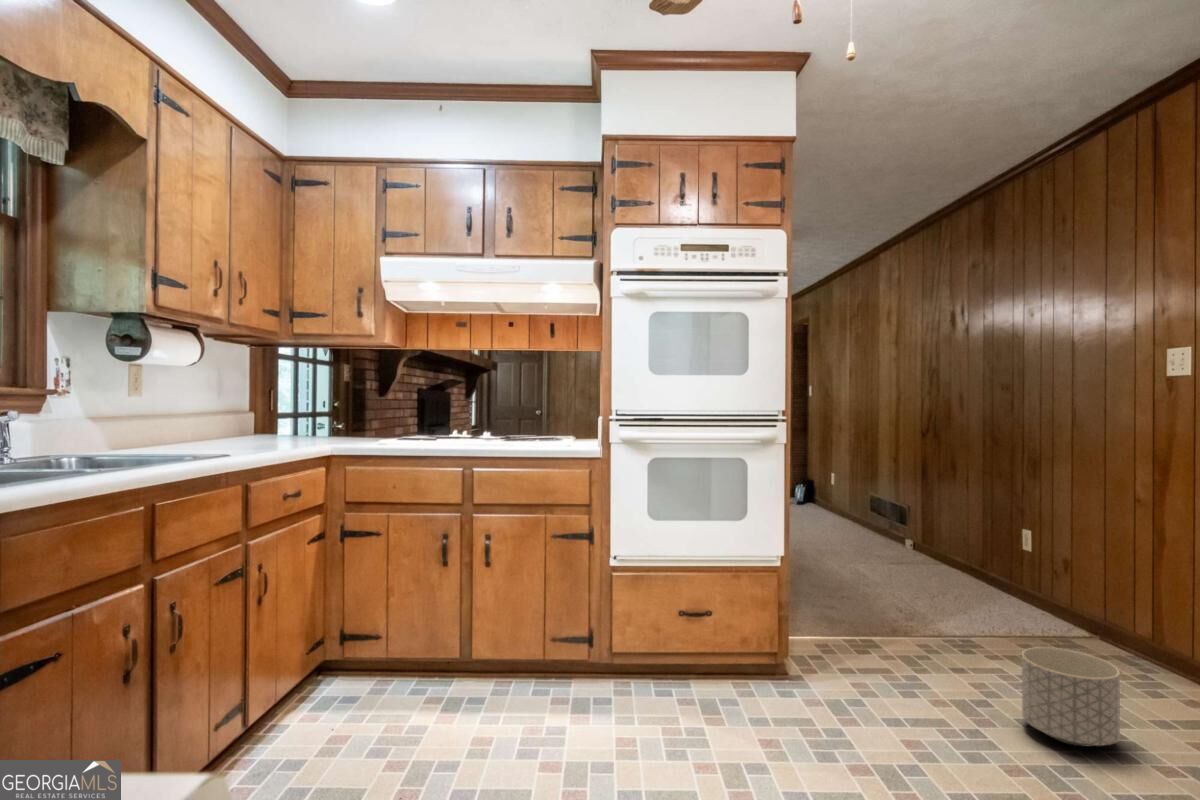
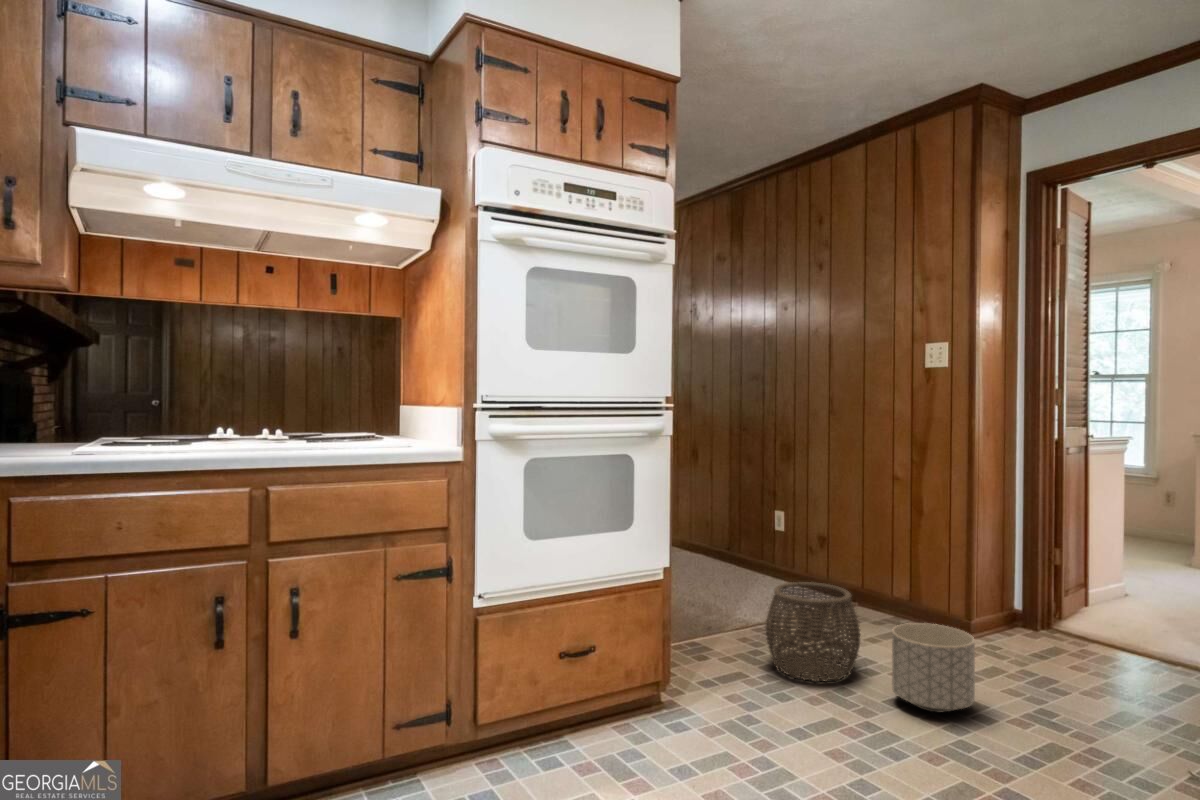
woven basket: none [912,590,1016,693] -> present [765,582,860,682]

